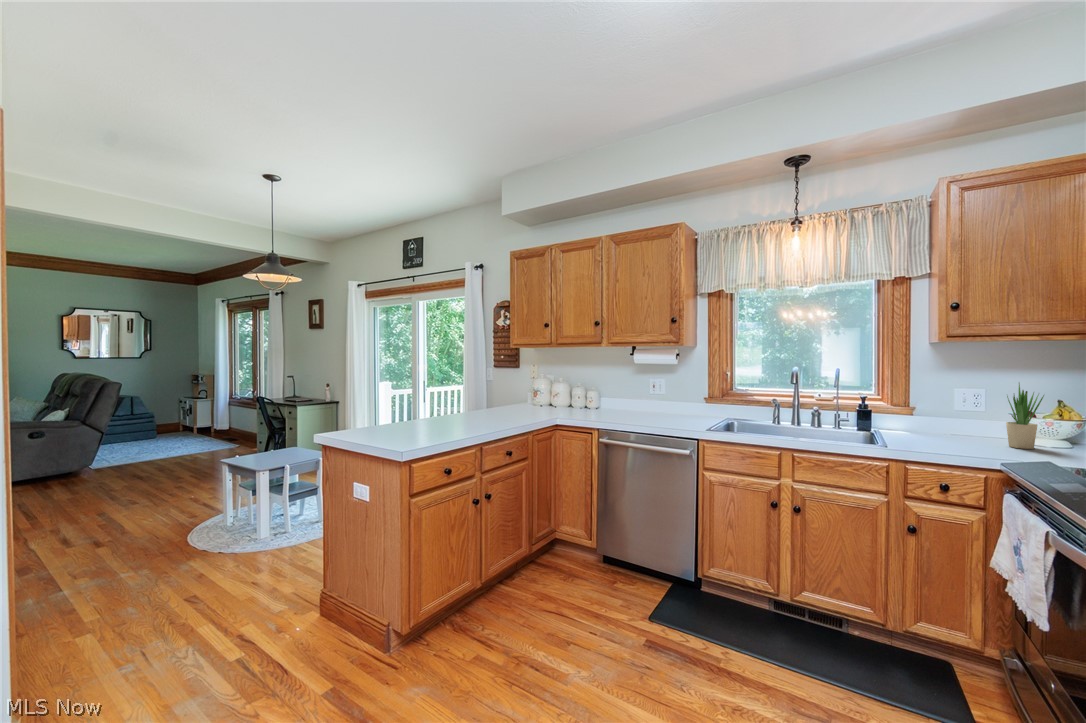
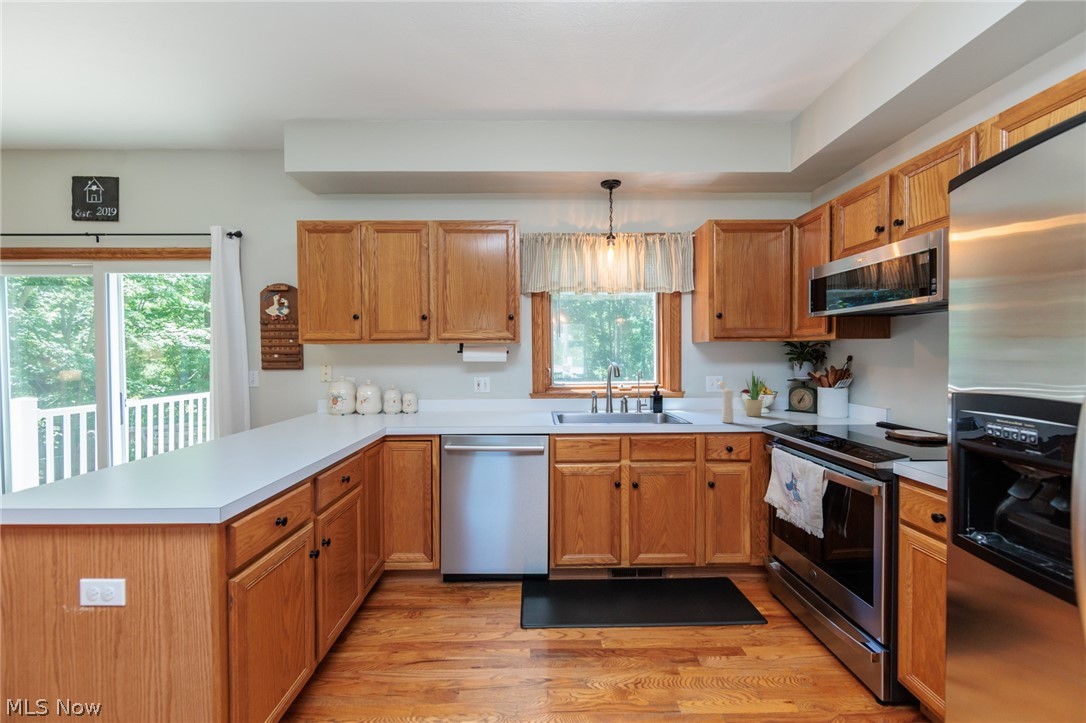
pepper mill: none [943,395,962,451] -> present [718,382,733,423]

